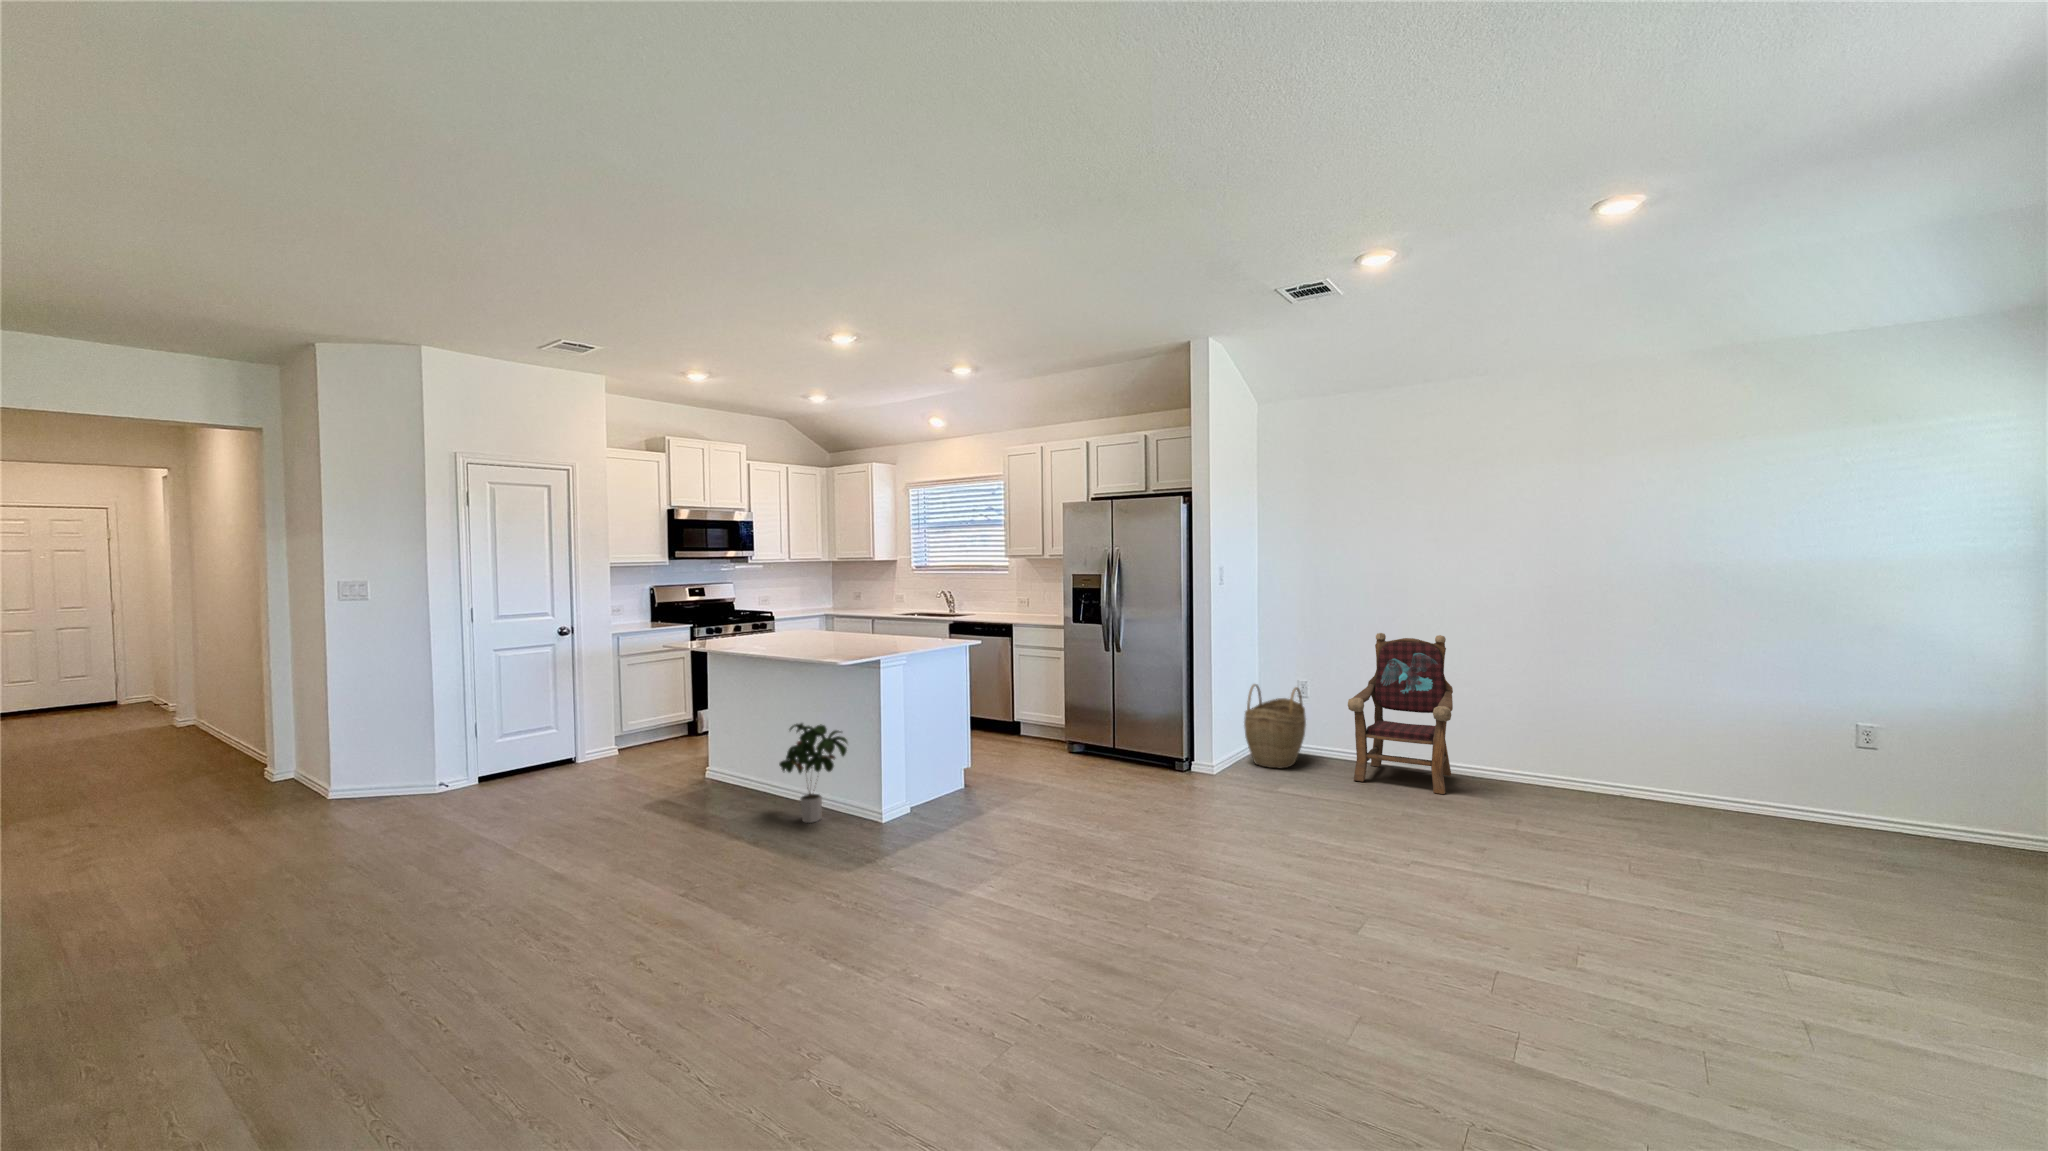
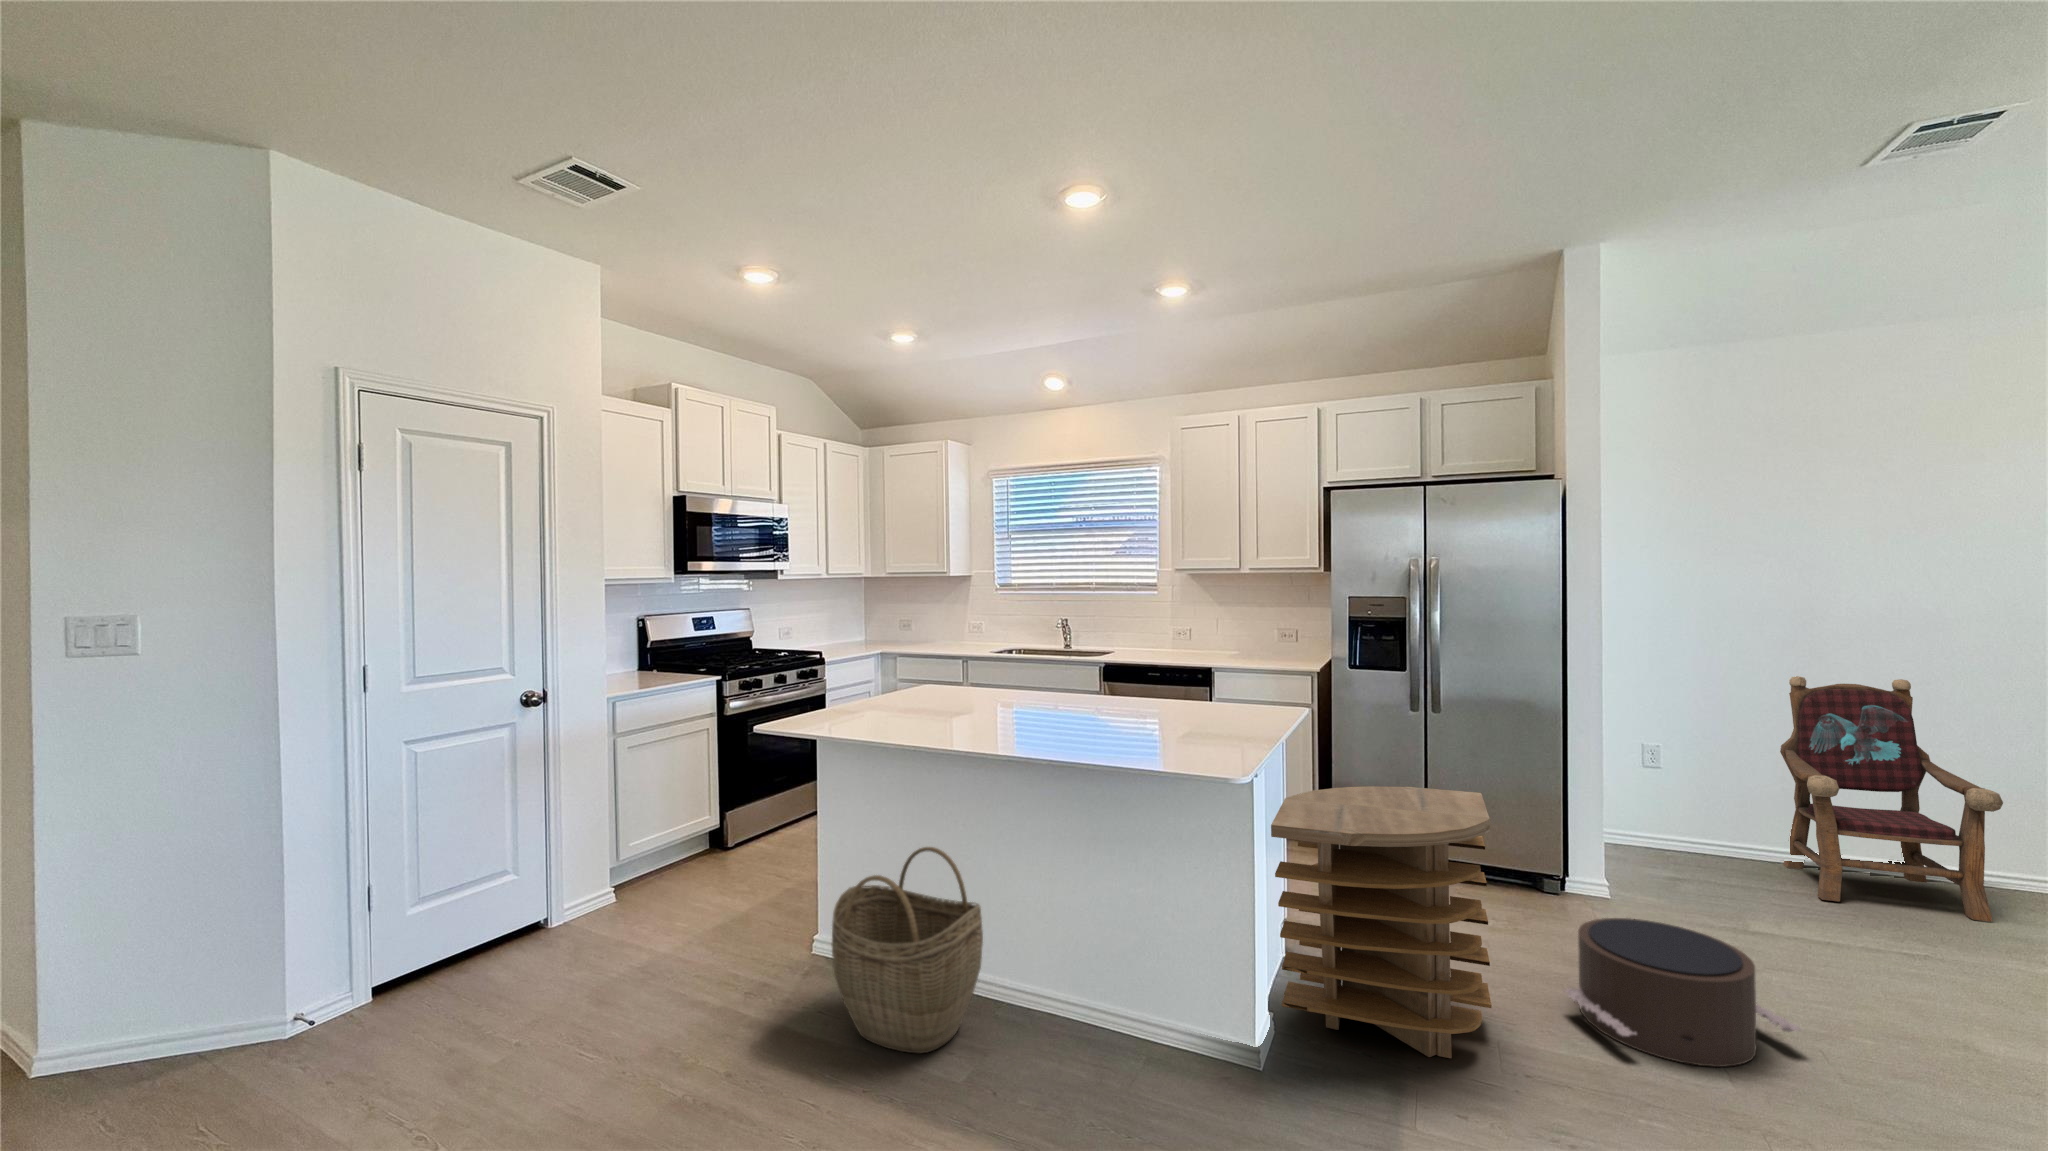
woven basket: present [1244,684,1306,768] -> present [832,847,983,1053]
side table: none [895,685,1045,827] -> present [1271,786,1492,1058]
potted plant: present [779,723,847,823] -> none [1028,874,1190,1072]
pouf: none [1079,767,1183,837] -> present [1564,918,1801,1067]

